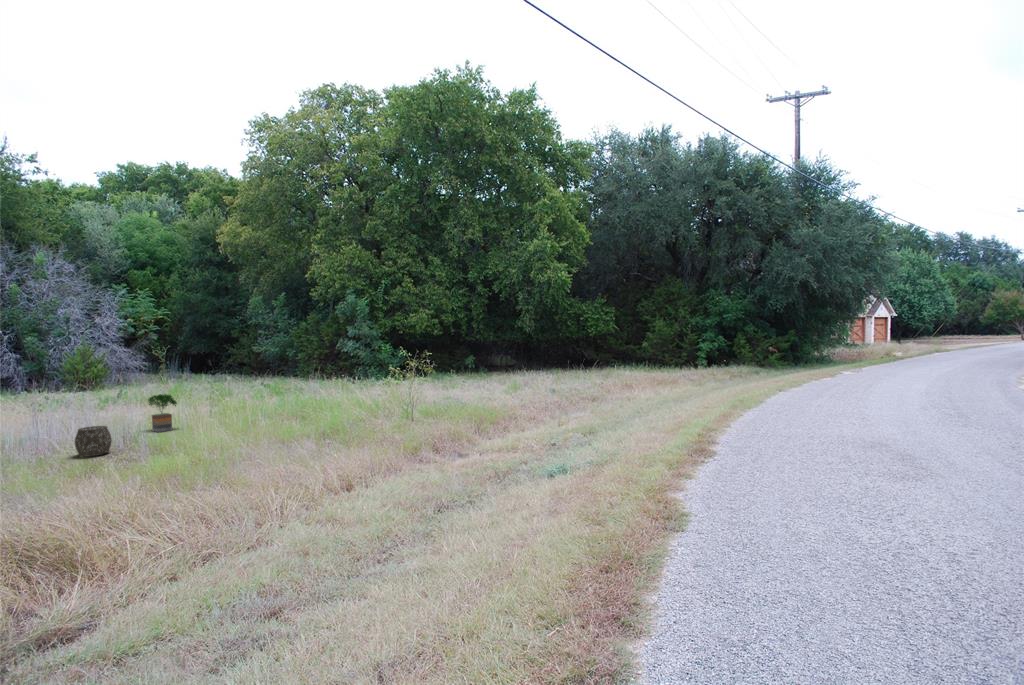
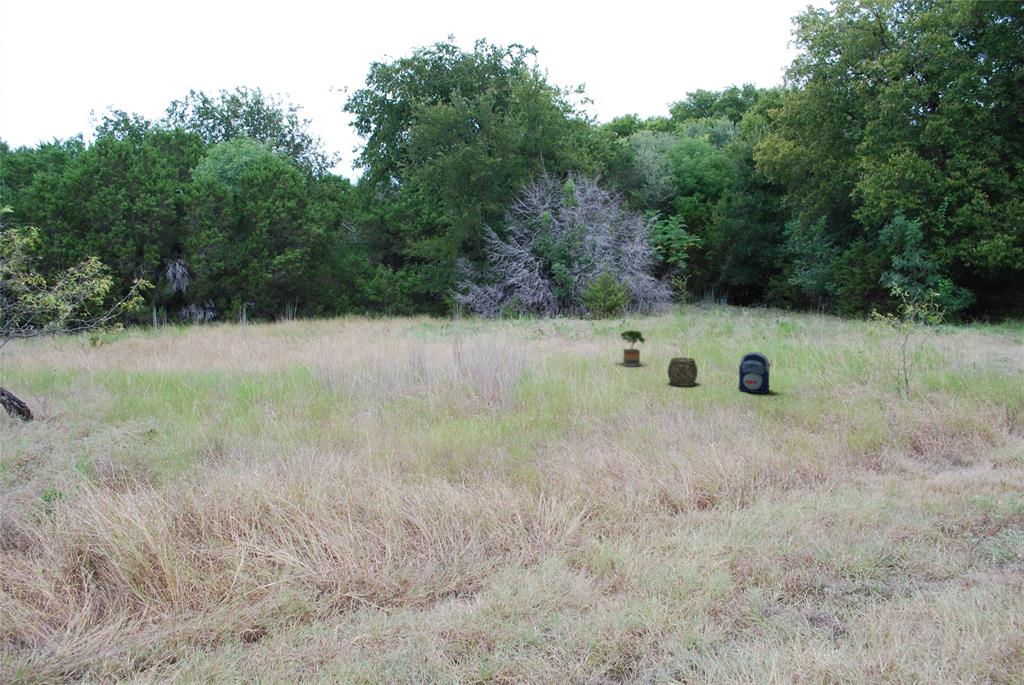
backpack: none [287,397,315,434] -> present [739,352,771,393]
woven basket: present [75,426,112,457] -> present [668,358,698,386]

